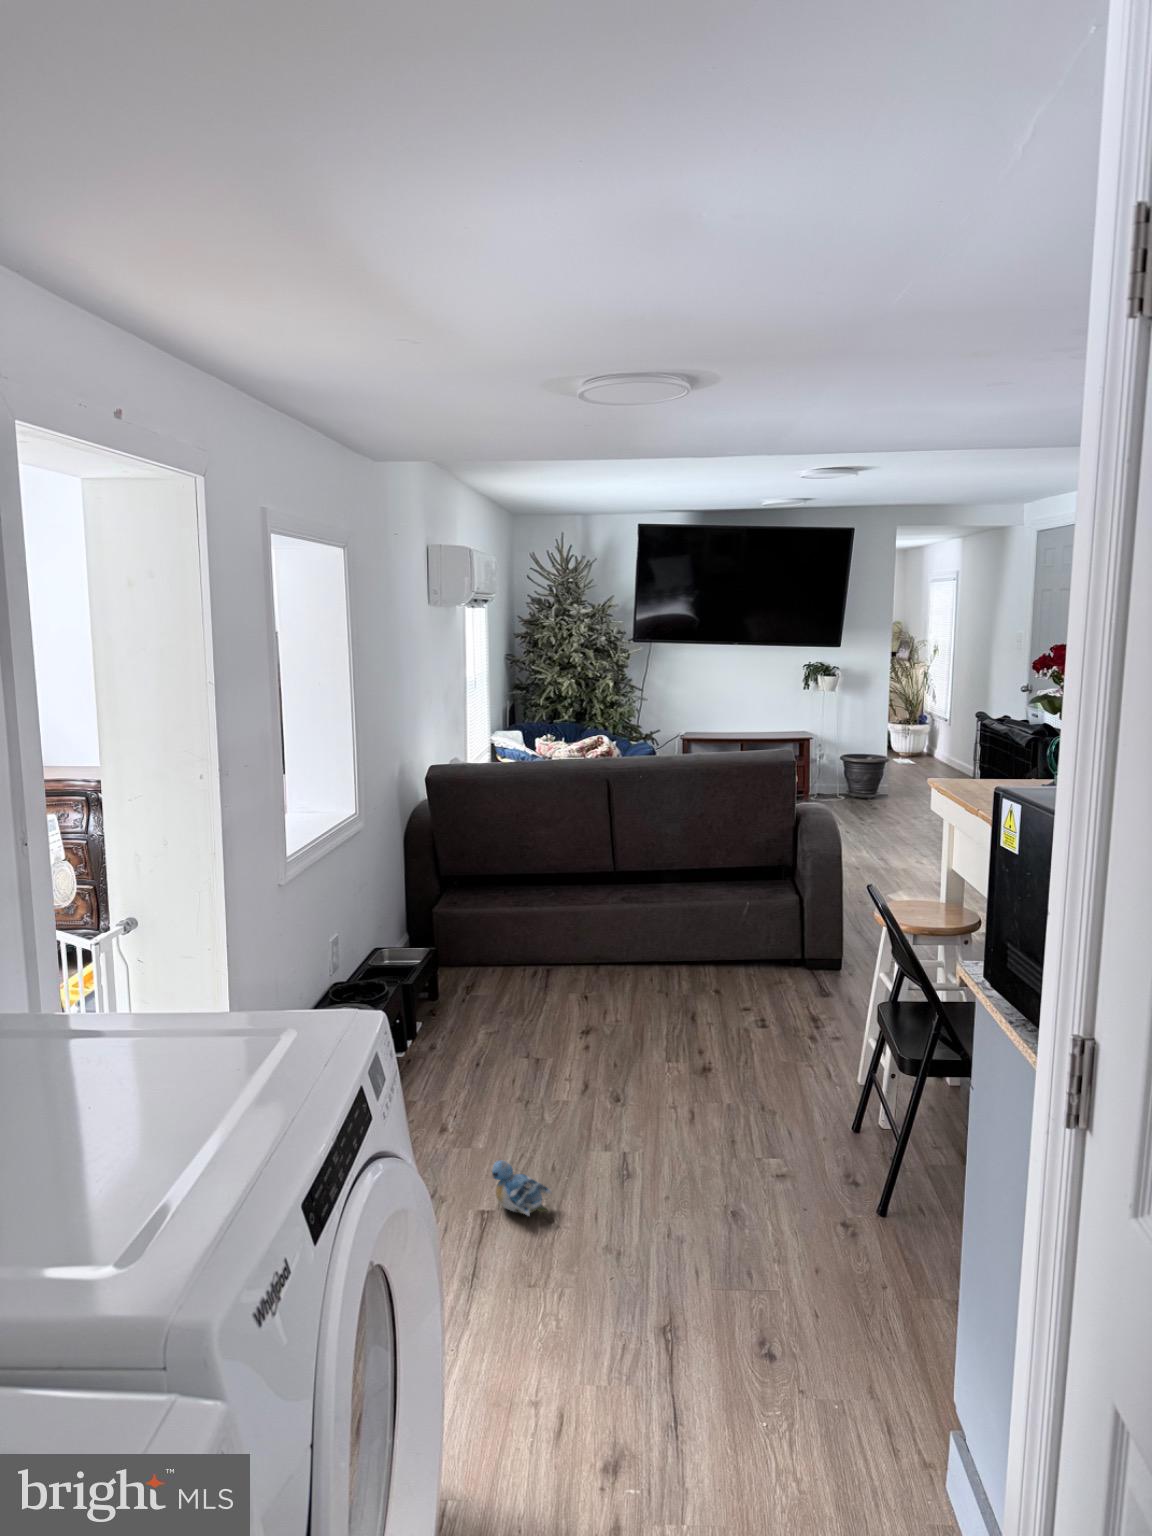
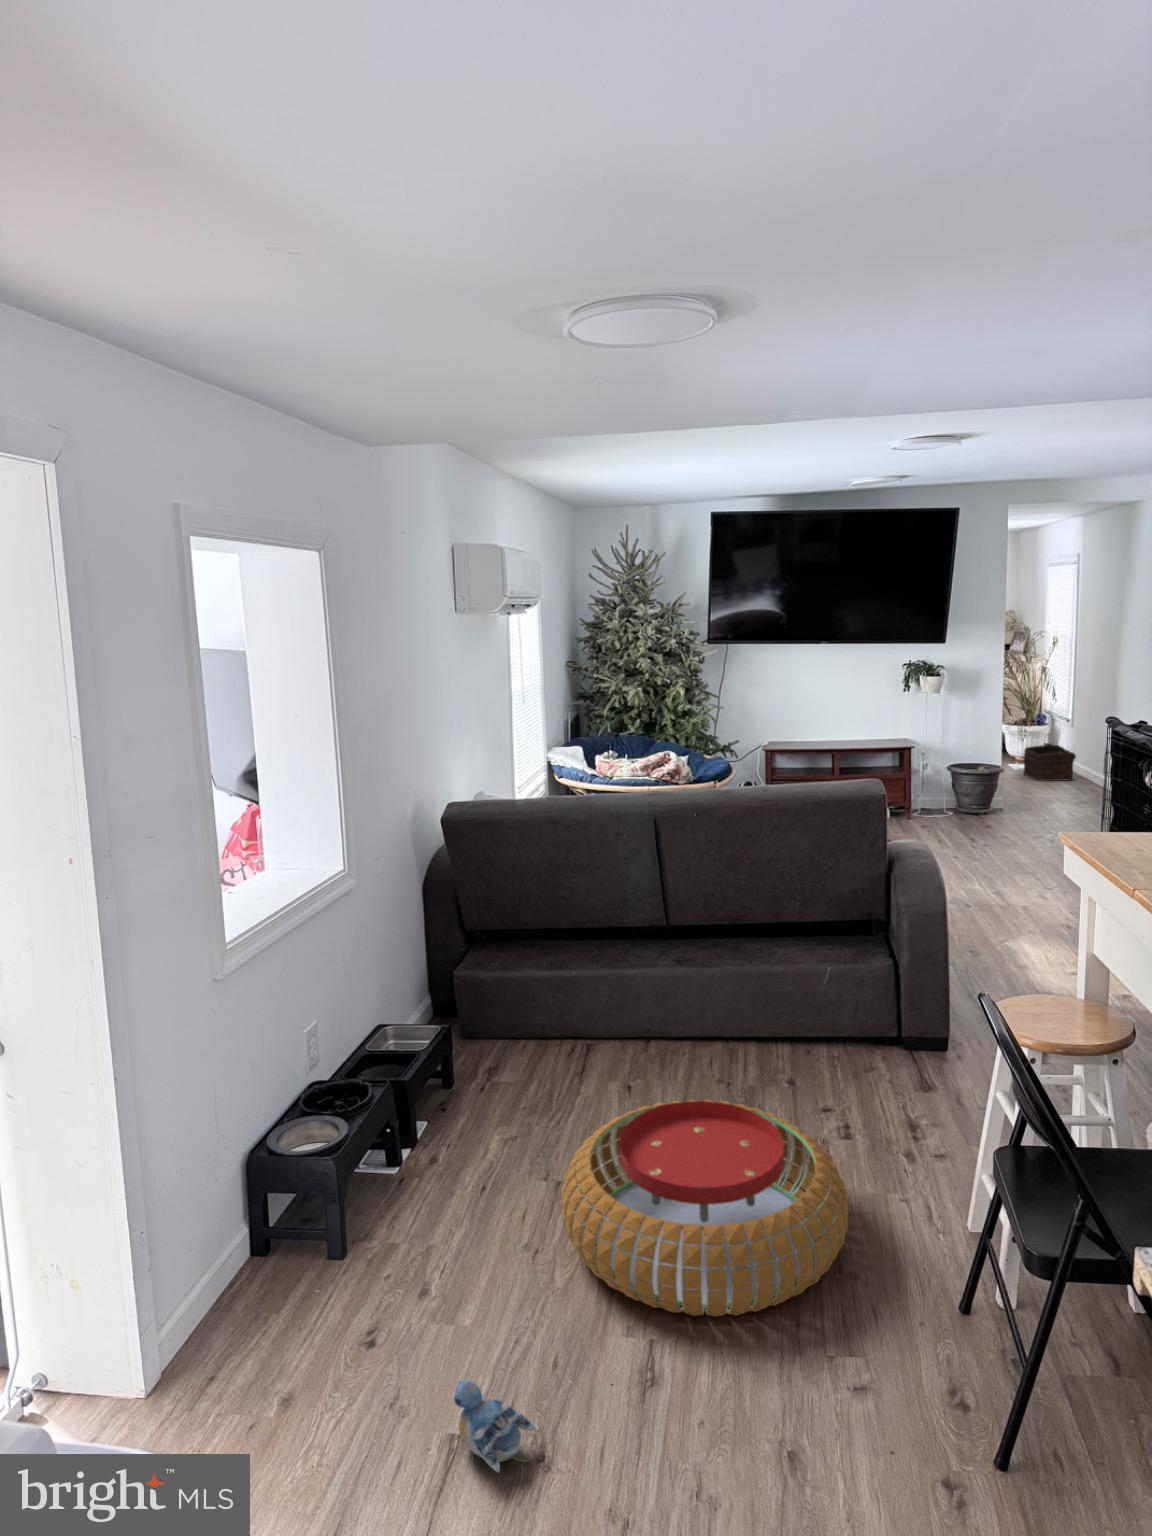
basket: none [907,740,952,773] -> present [1024,743,1076,781]
pouf: none [550,990,767,1133] -> present [561,1100,848,1317]

